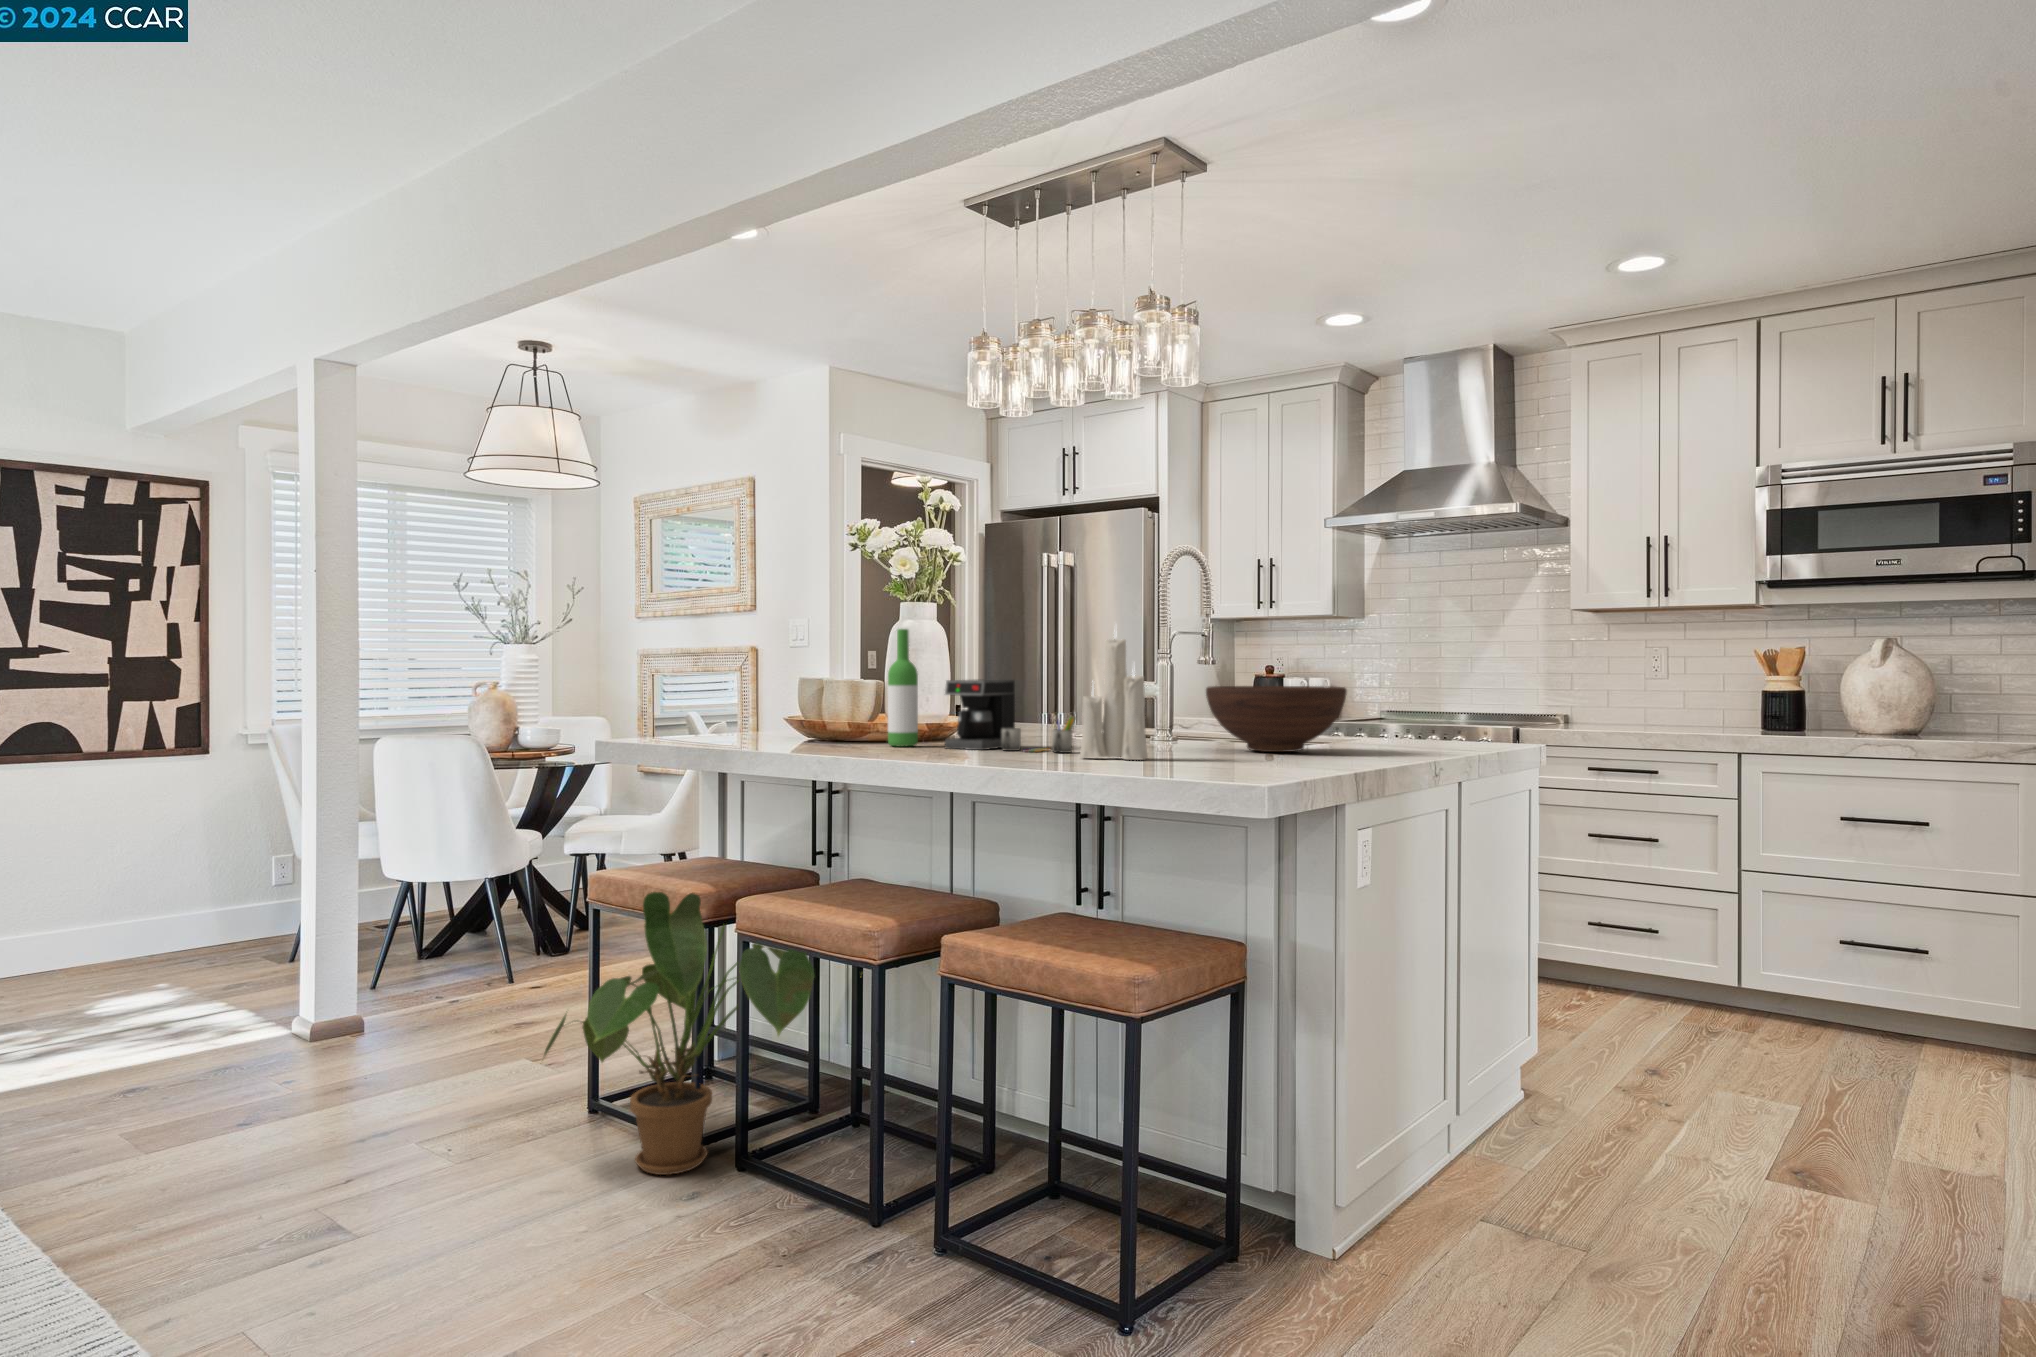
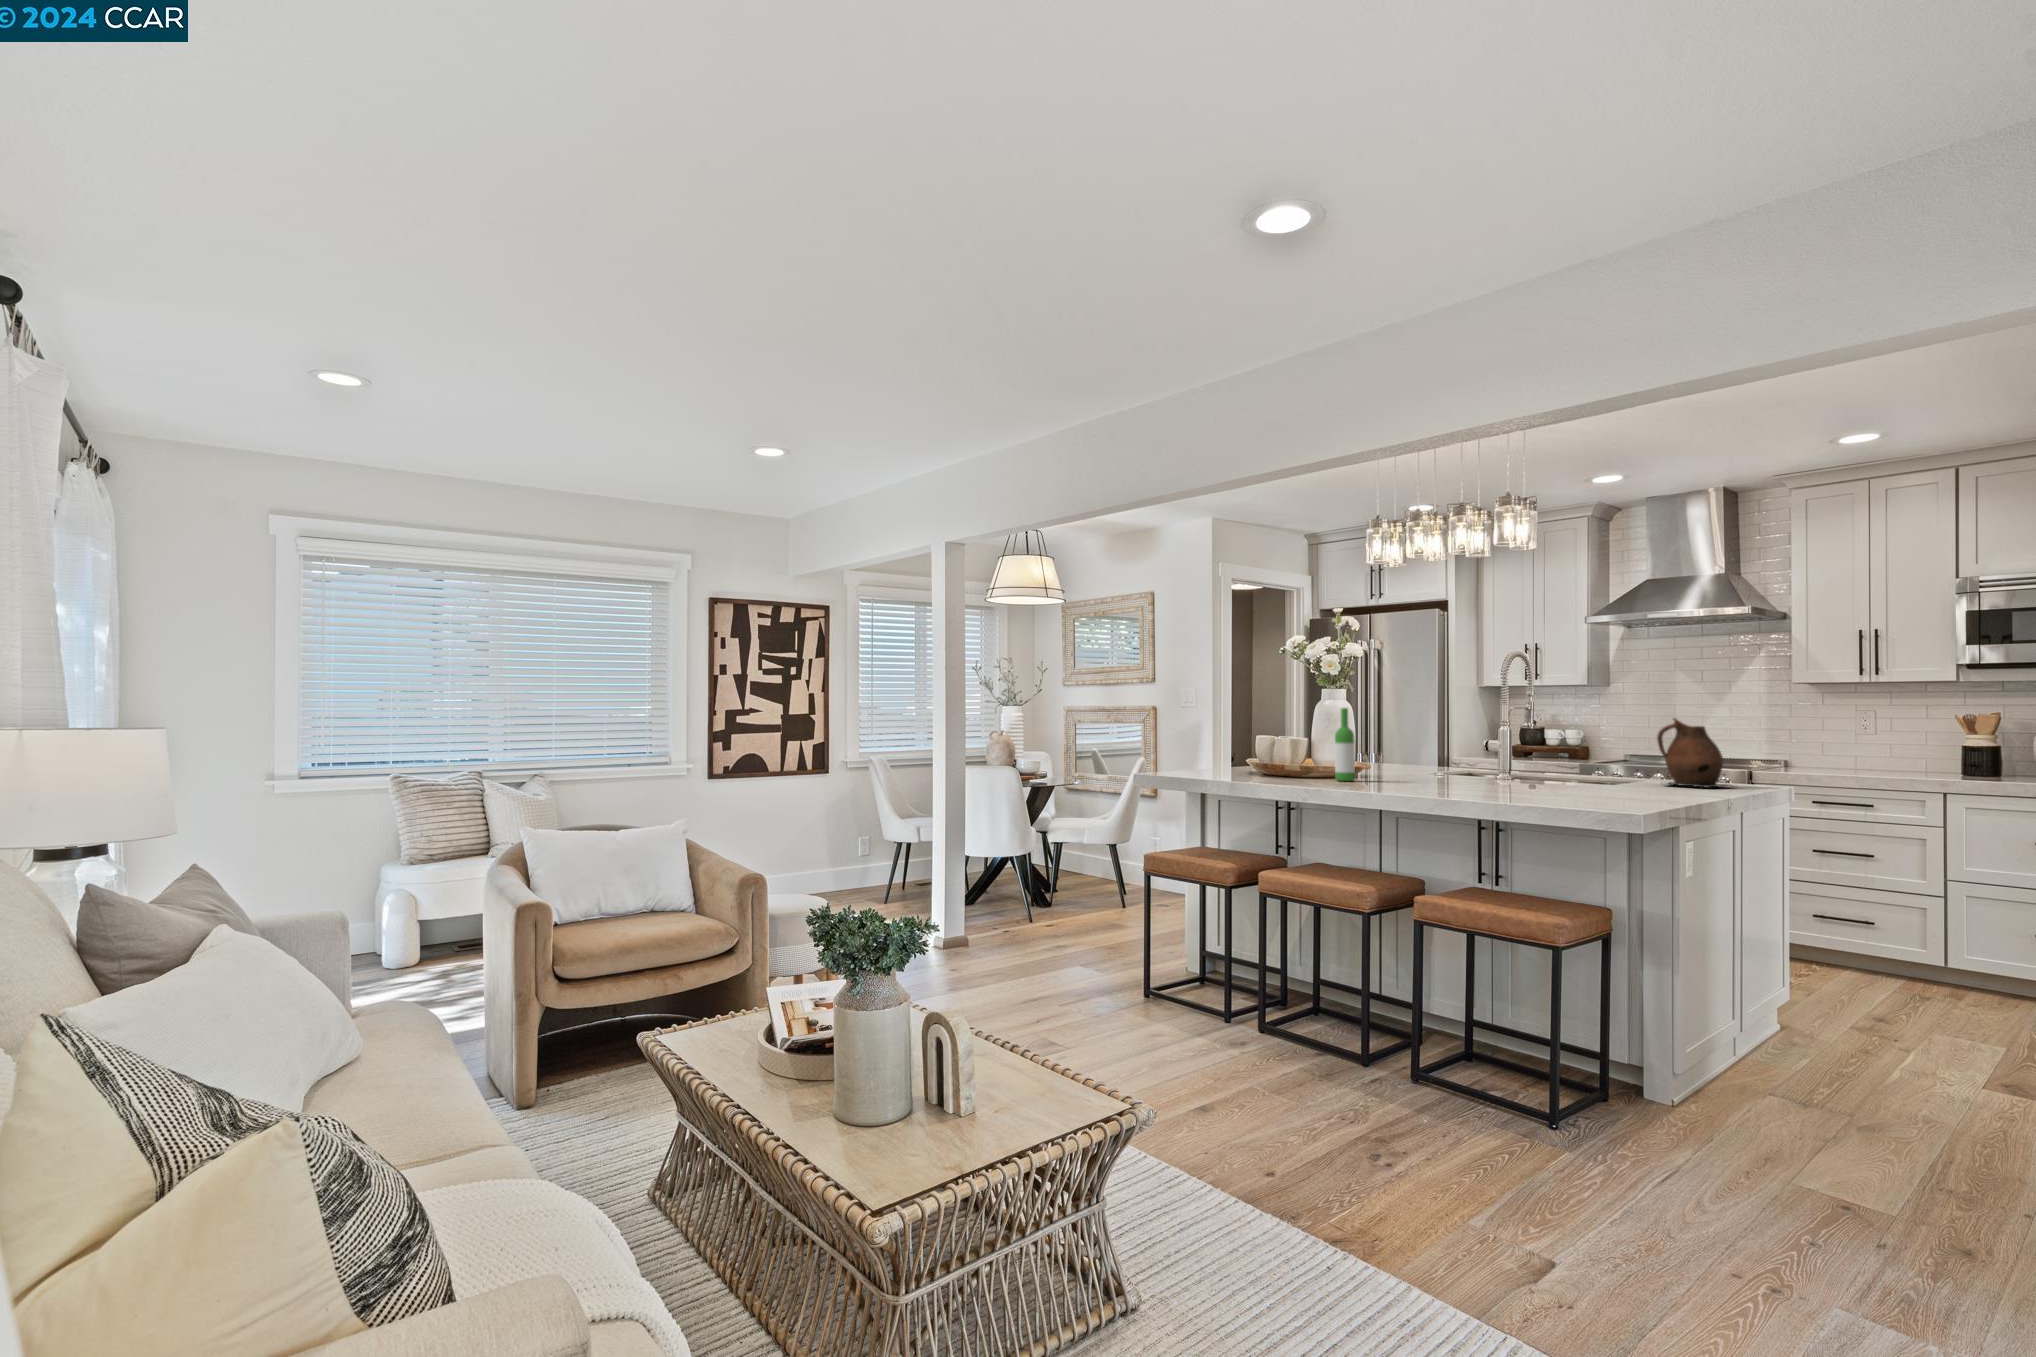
candle: present [1080,633,1148,760] -> none [1484,703,1531,794]
ceramic pitcher: none [1368,647,1470,750] -> present [1657,718,1728,788]
coffee maker: present [945,680,1076,753] -> none [1376,739,1470,787]
fruit bowl: present [1206,686,1347,752] -> none [1550,744,1654,789]
house plant: present [544,892,814,1175] -> none [1144,860,1332,1036]

